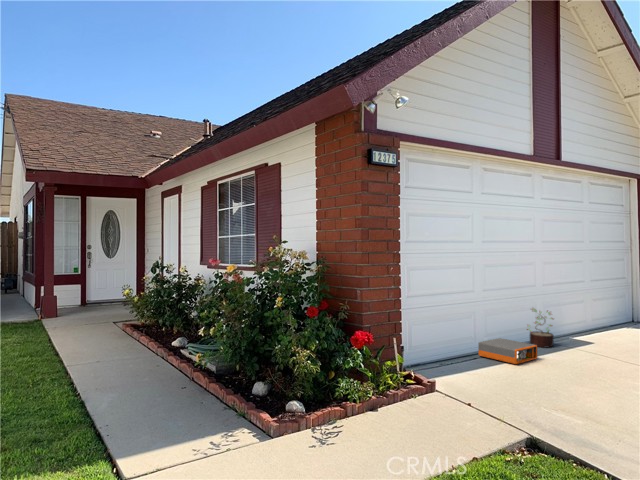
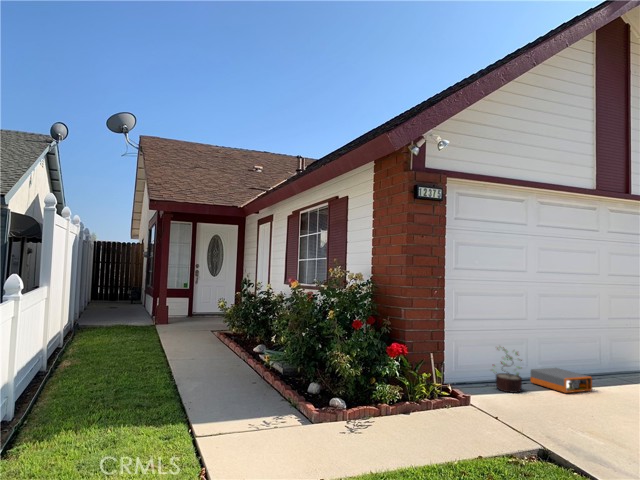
decorative plant: present [527,308,554,347] -> present [492,347,522,393]

